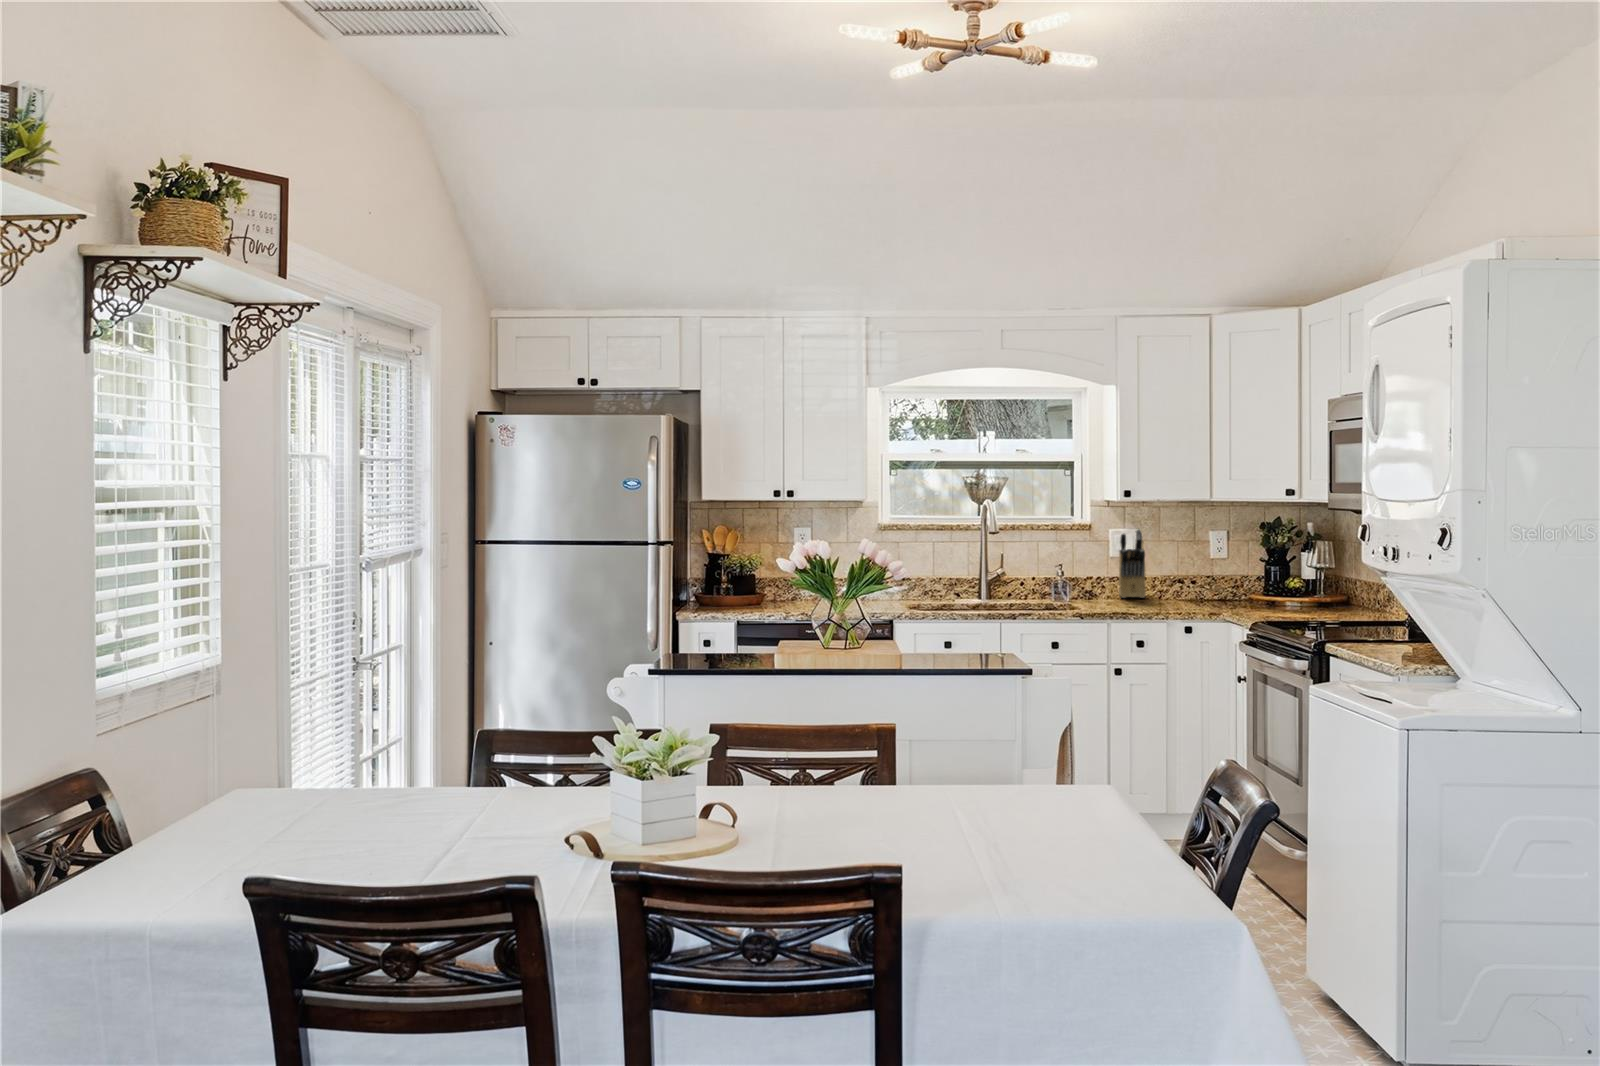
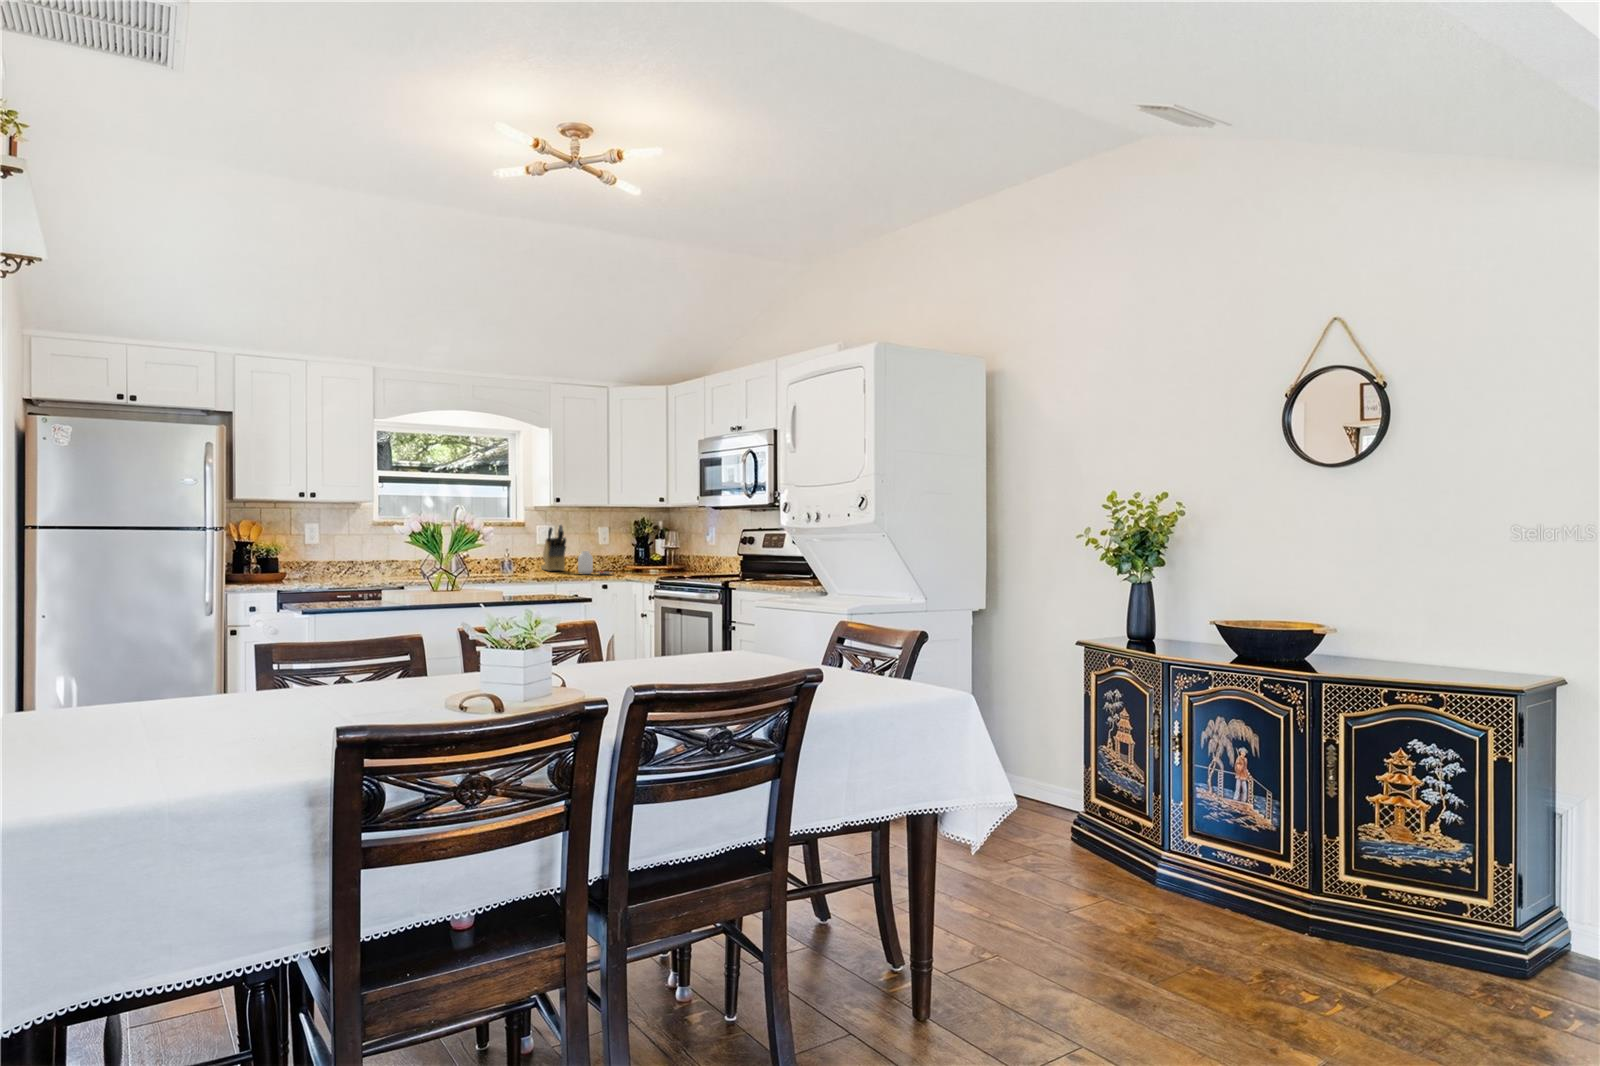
jar: none [1148,570,1210,607] -> present [578,551,609,574]

